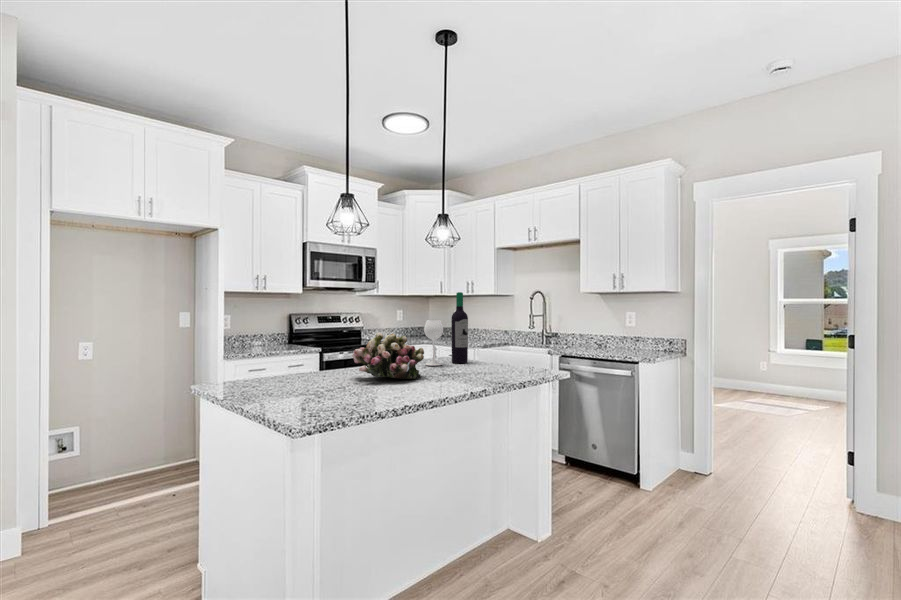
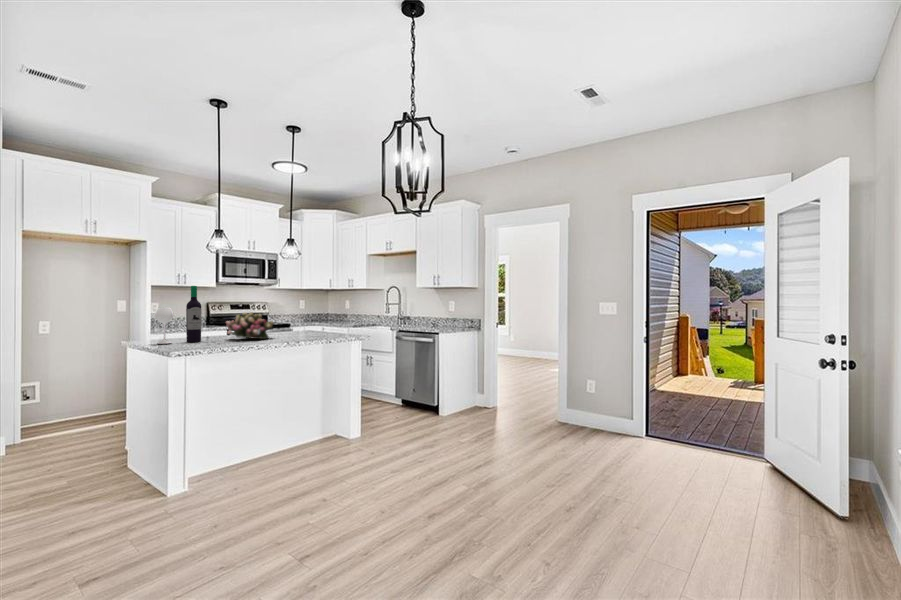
wine bottle: present [424,292,468,366] -> present [155,286,202,344]

